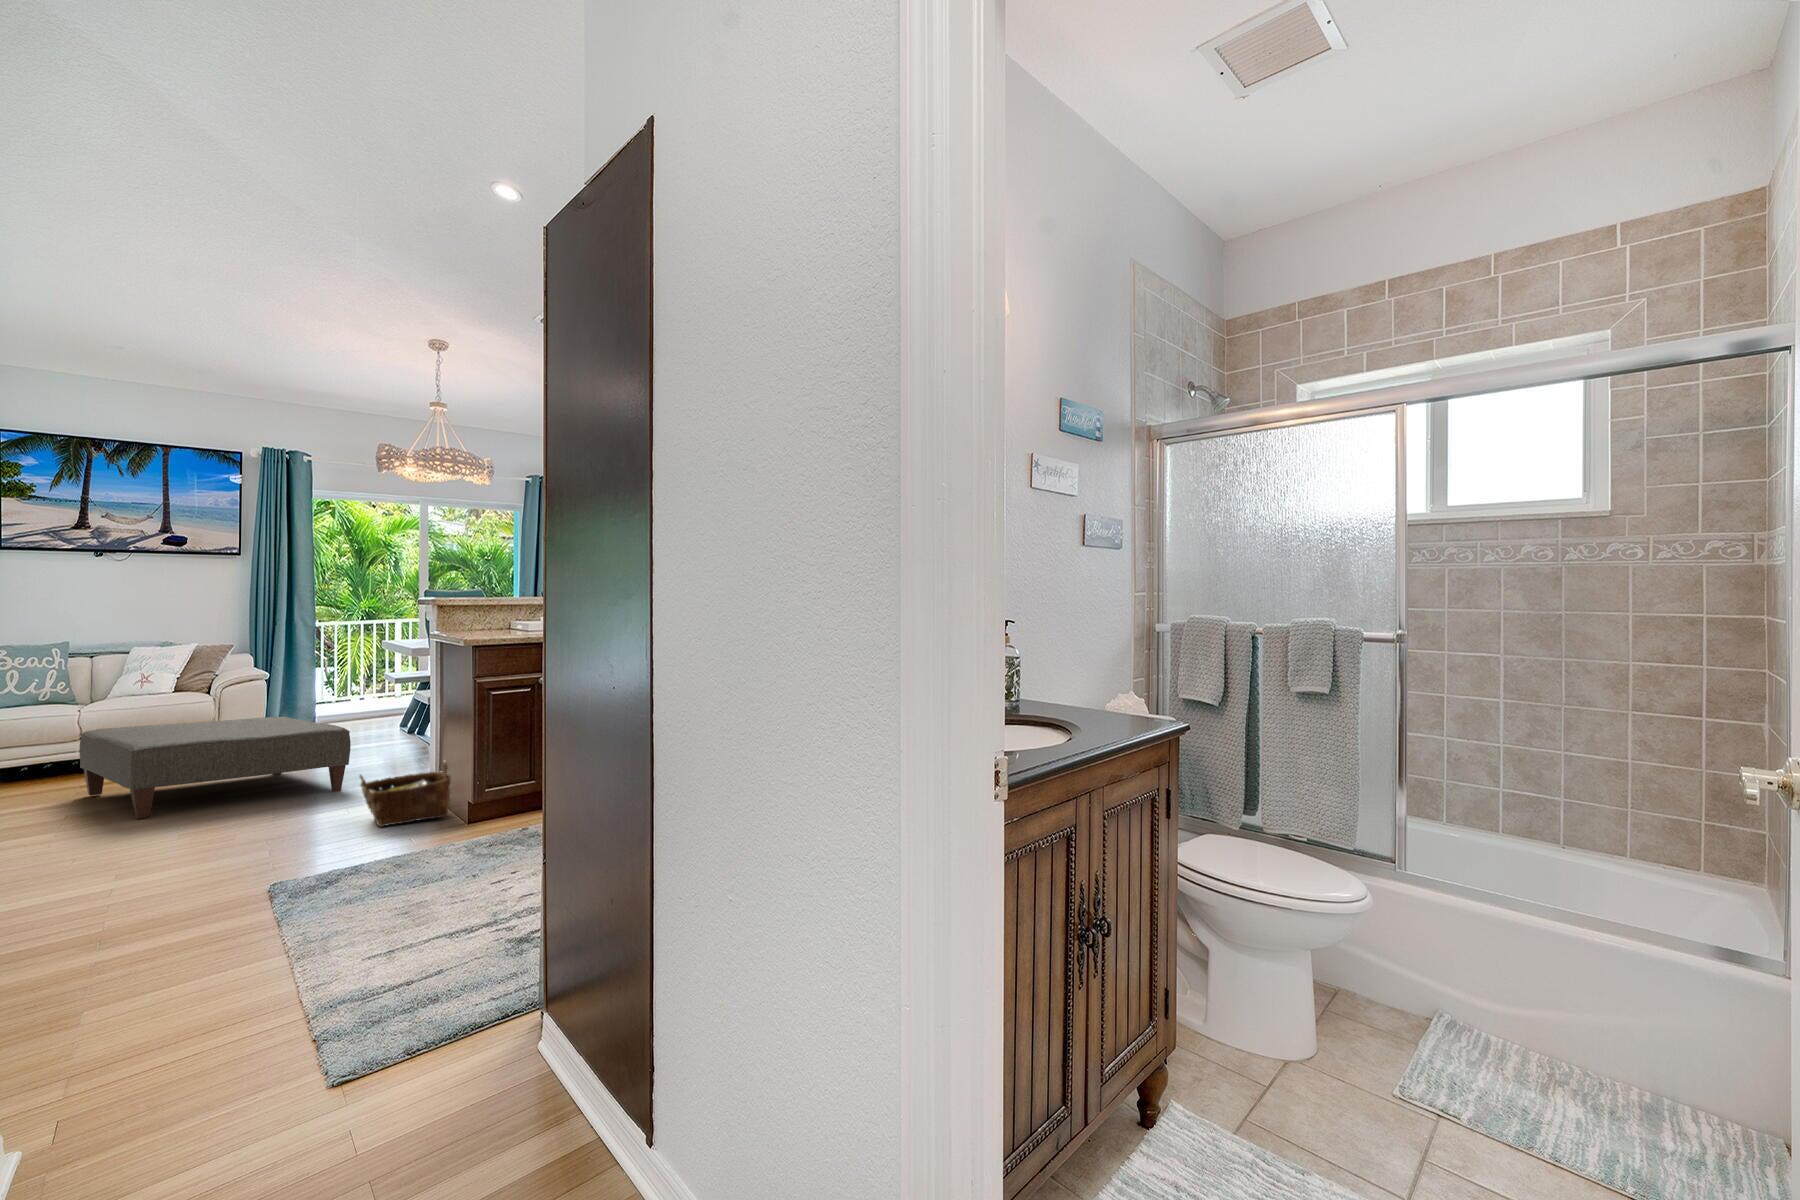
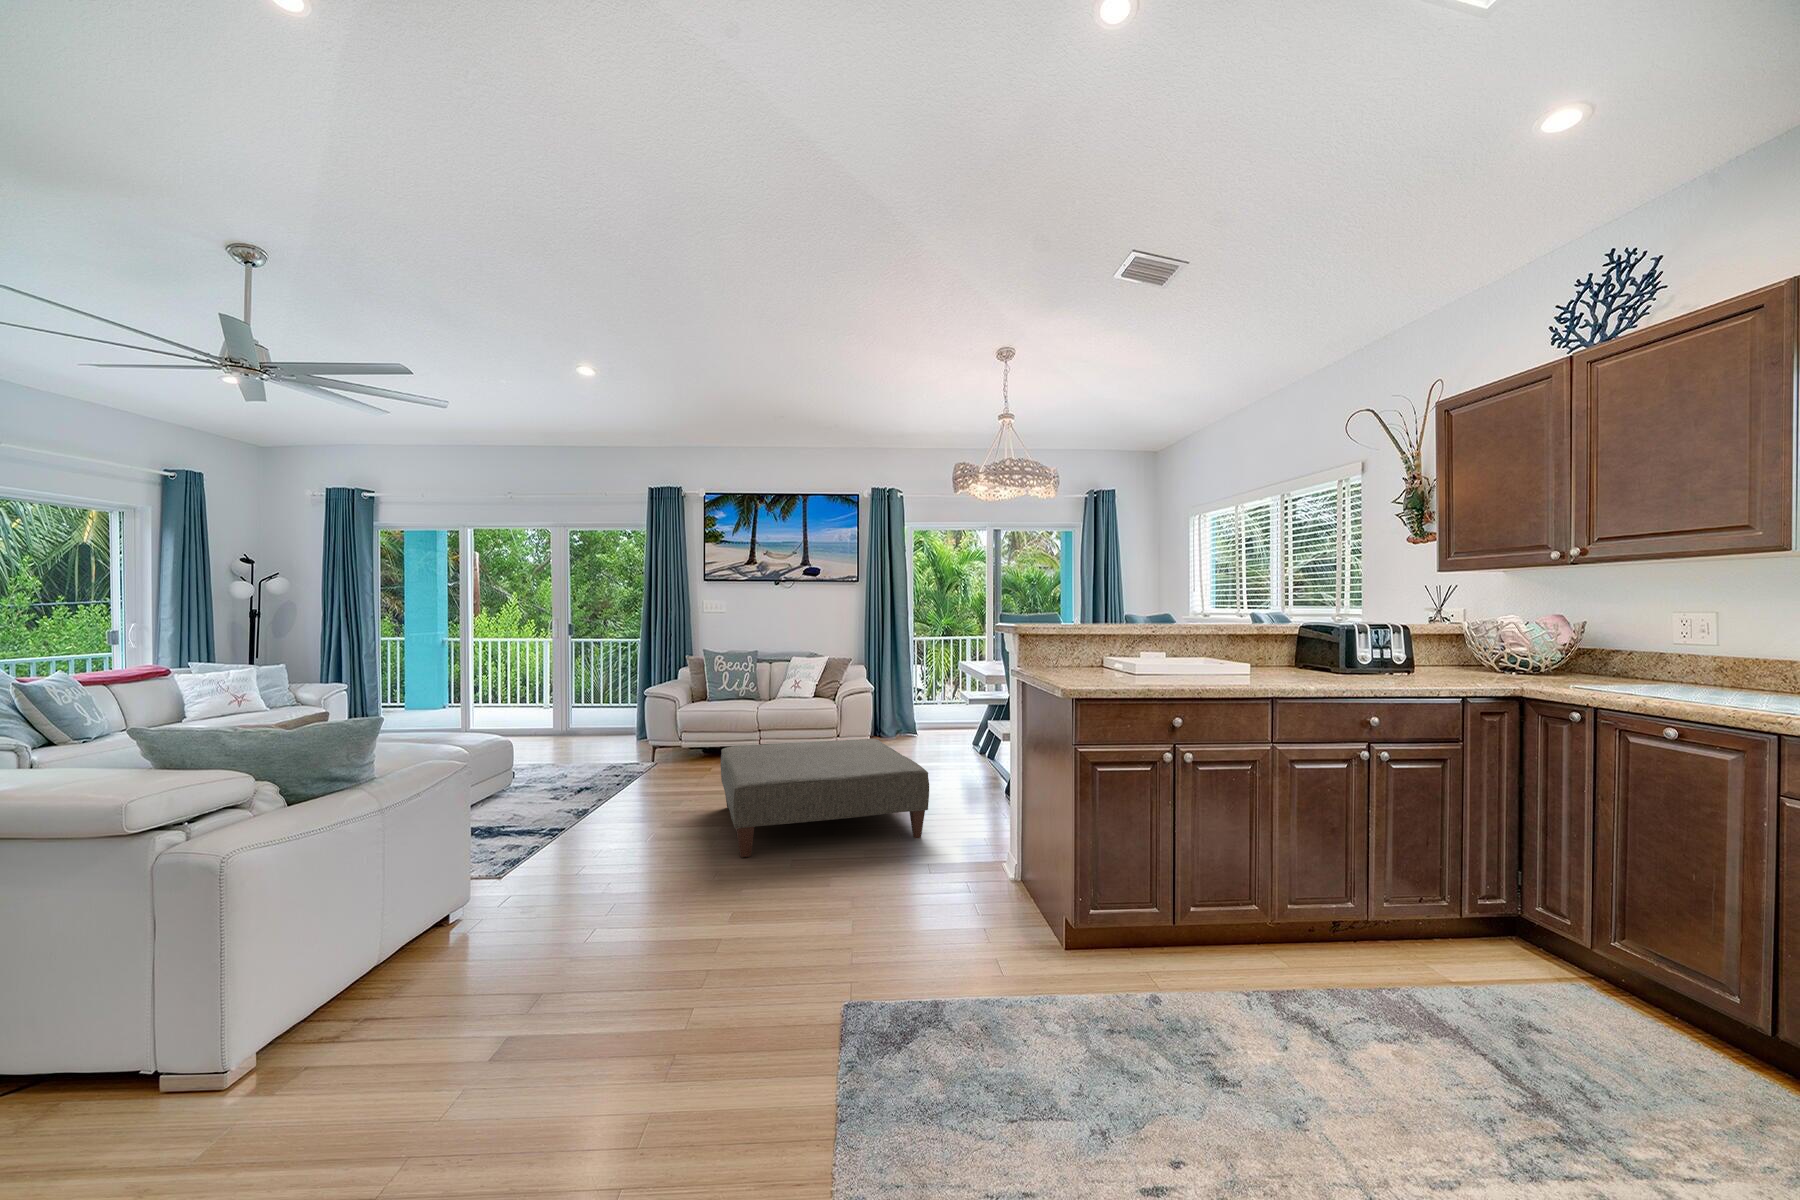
woven basket: present [360,761,451,827] -> none [932,849,1040,940]

